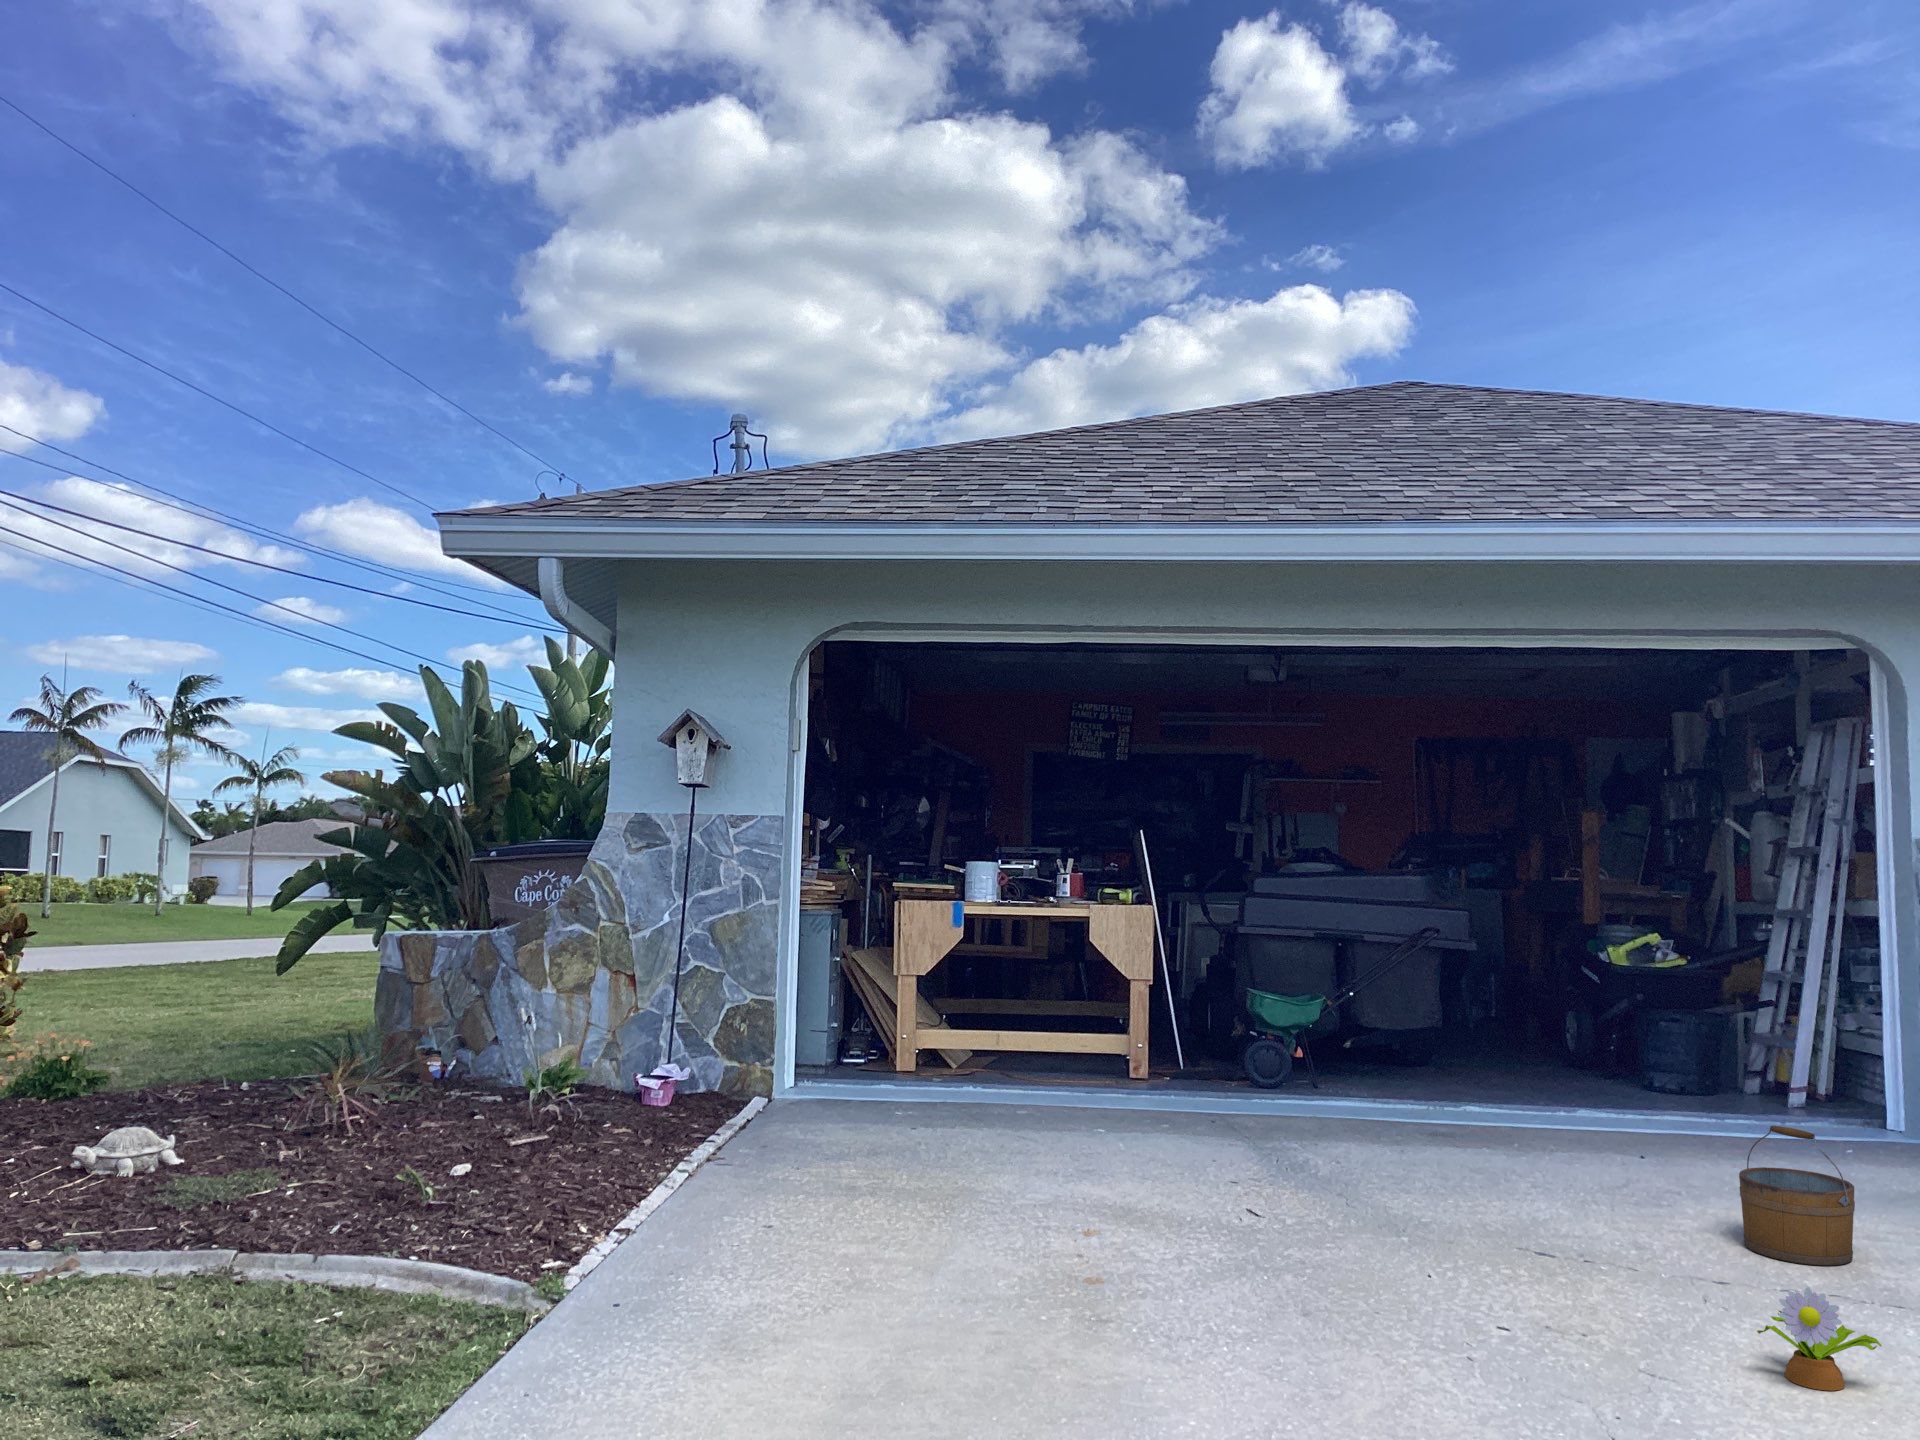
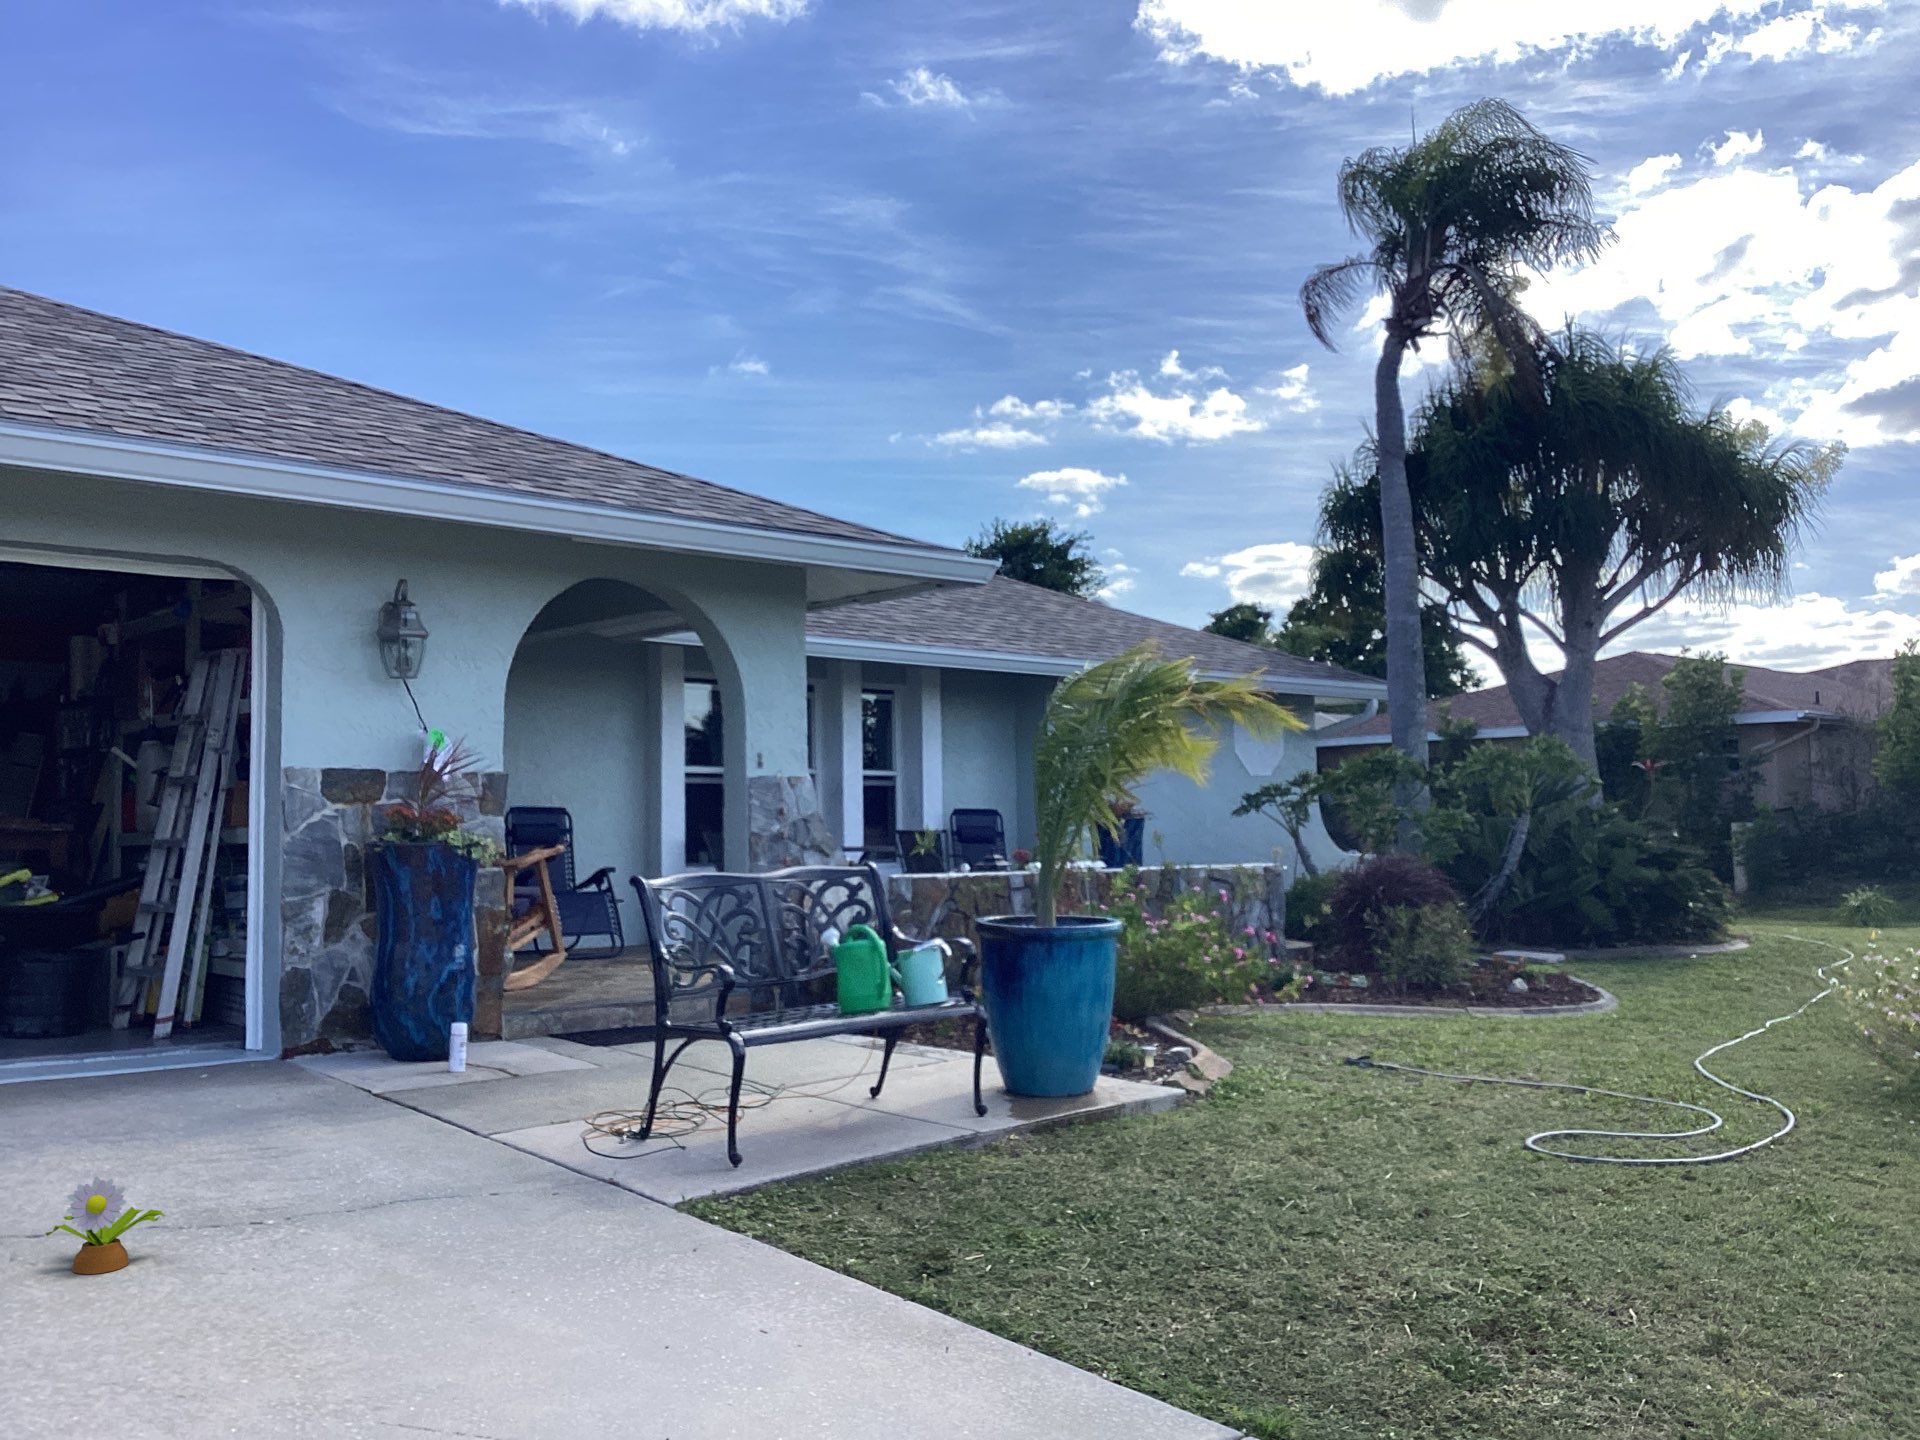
bucket: present [1739,1126,1855,1266] -> none [65,1041,176,1172]

